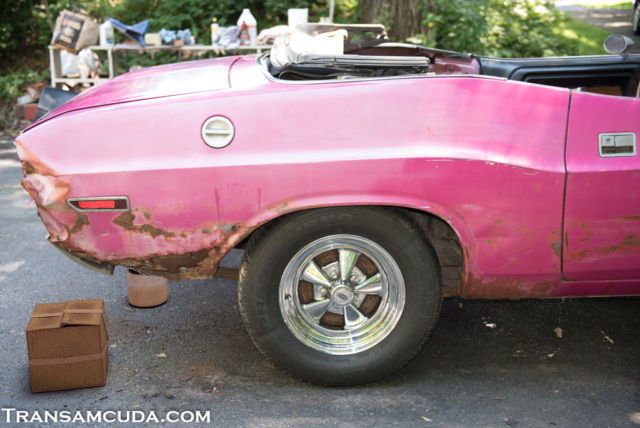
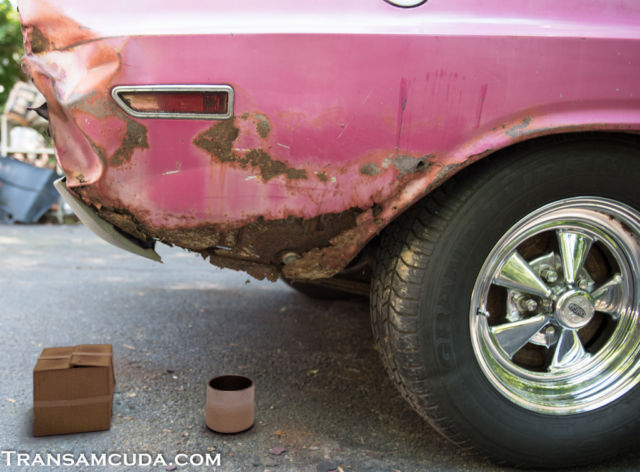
planter: present [127,268,167,307] -> present [206,374,254,433]

